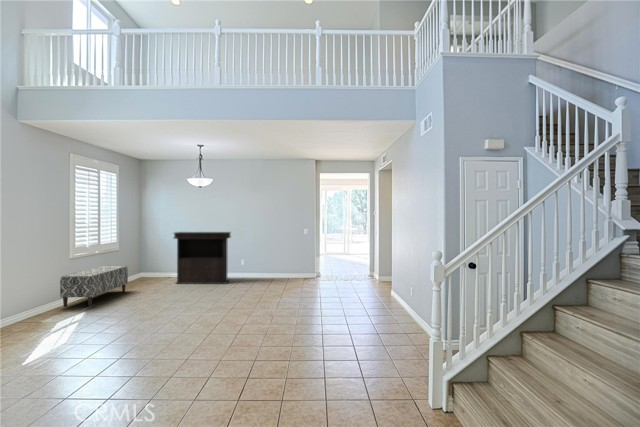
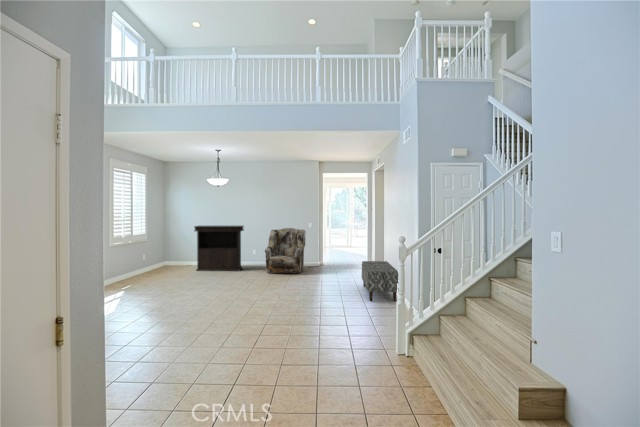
armchair: none [254,235,301,288] -> present [265,228,306,274]
bench: present [60,266,128,307] -> present [362,261,399,301]

